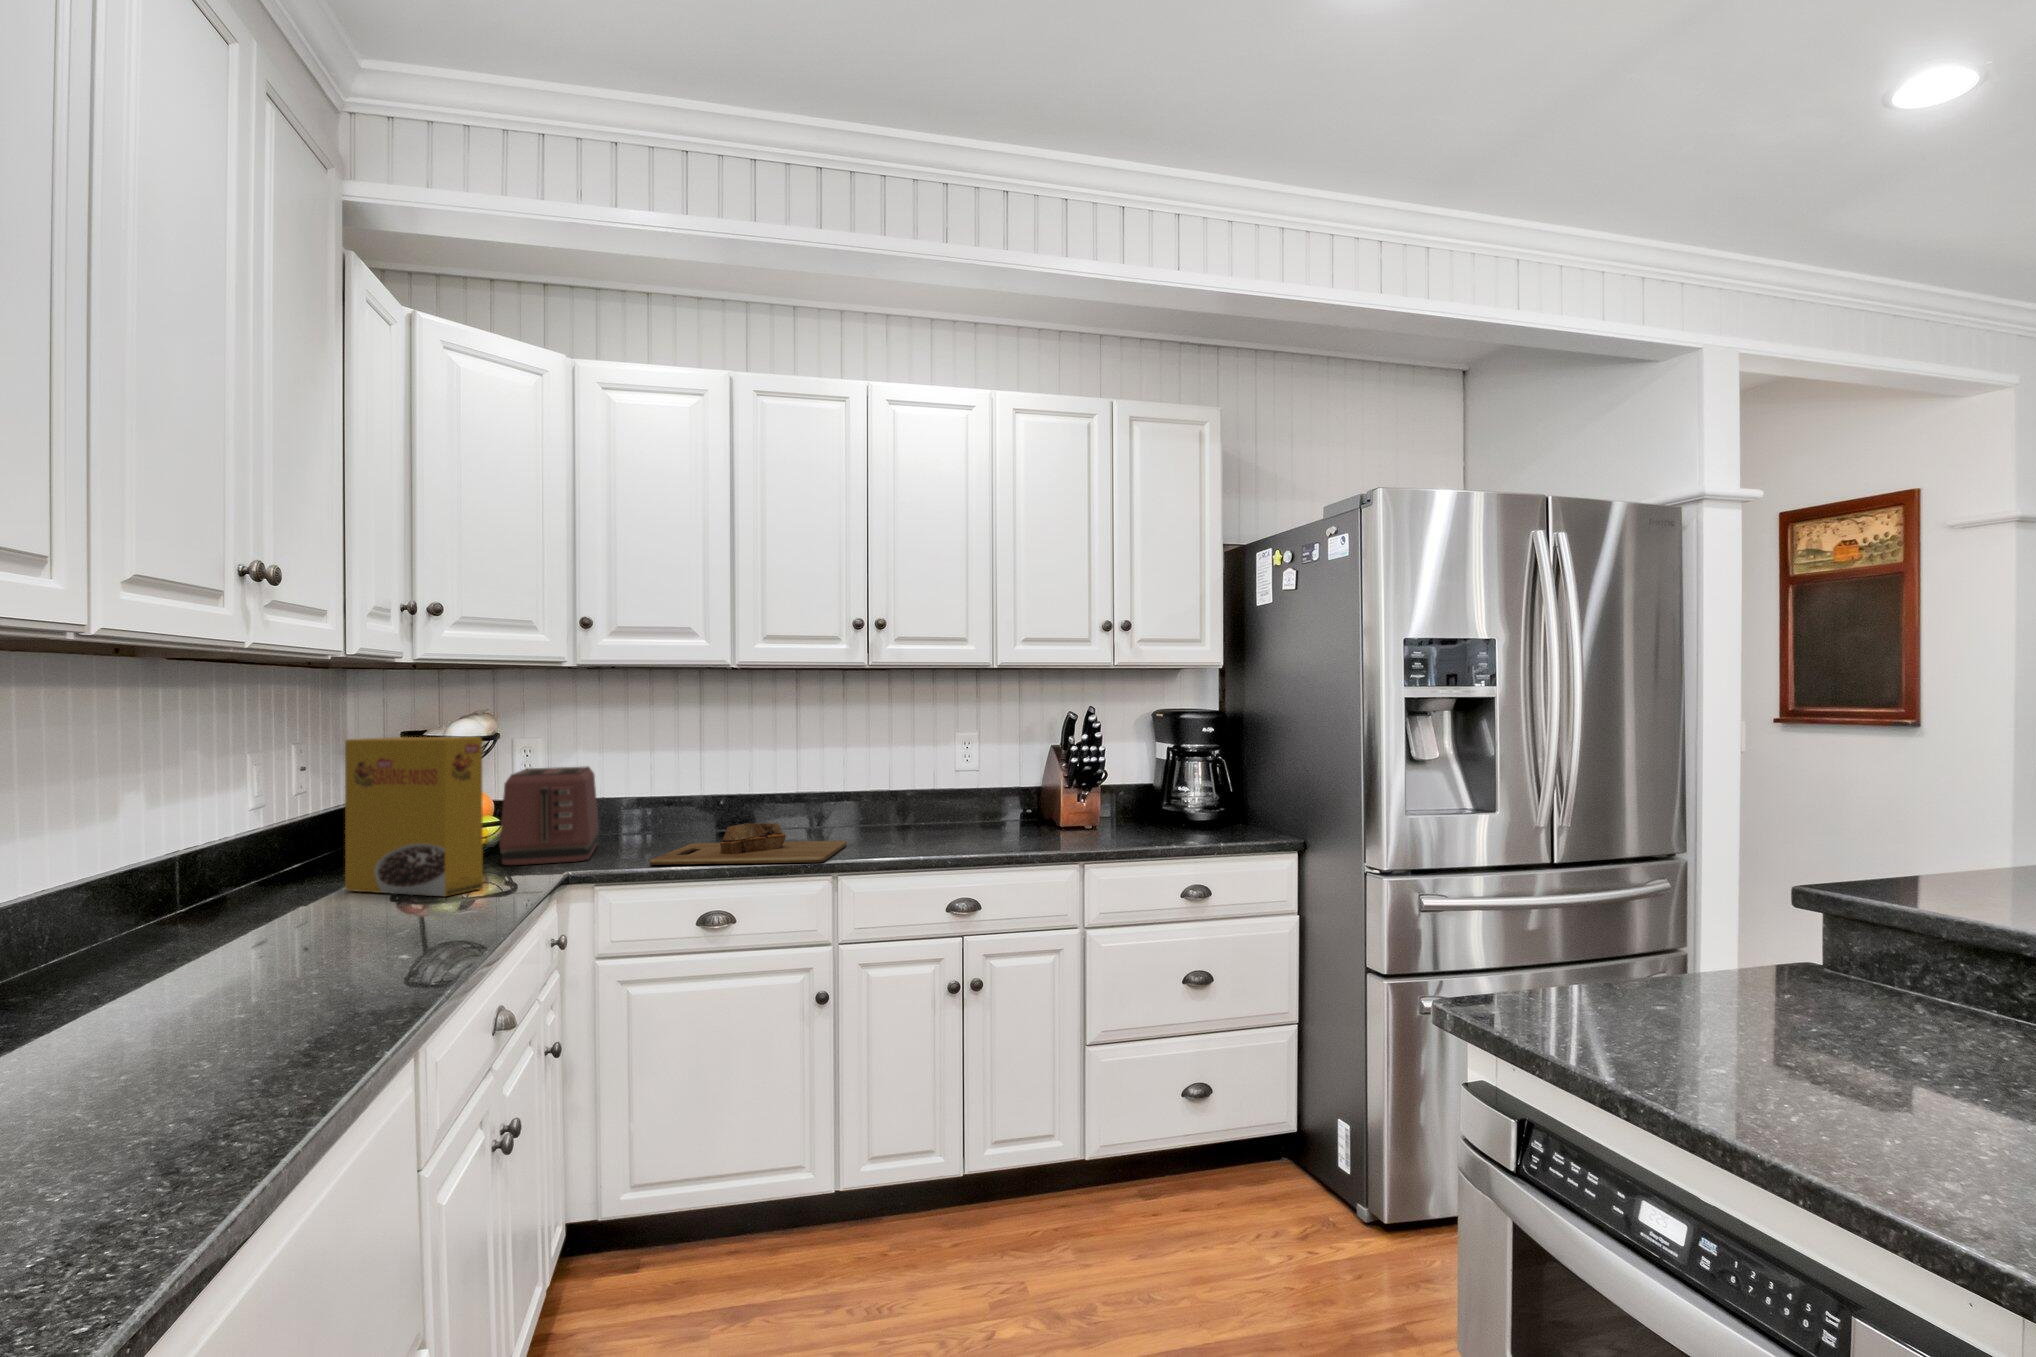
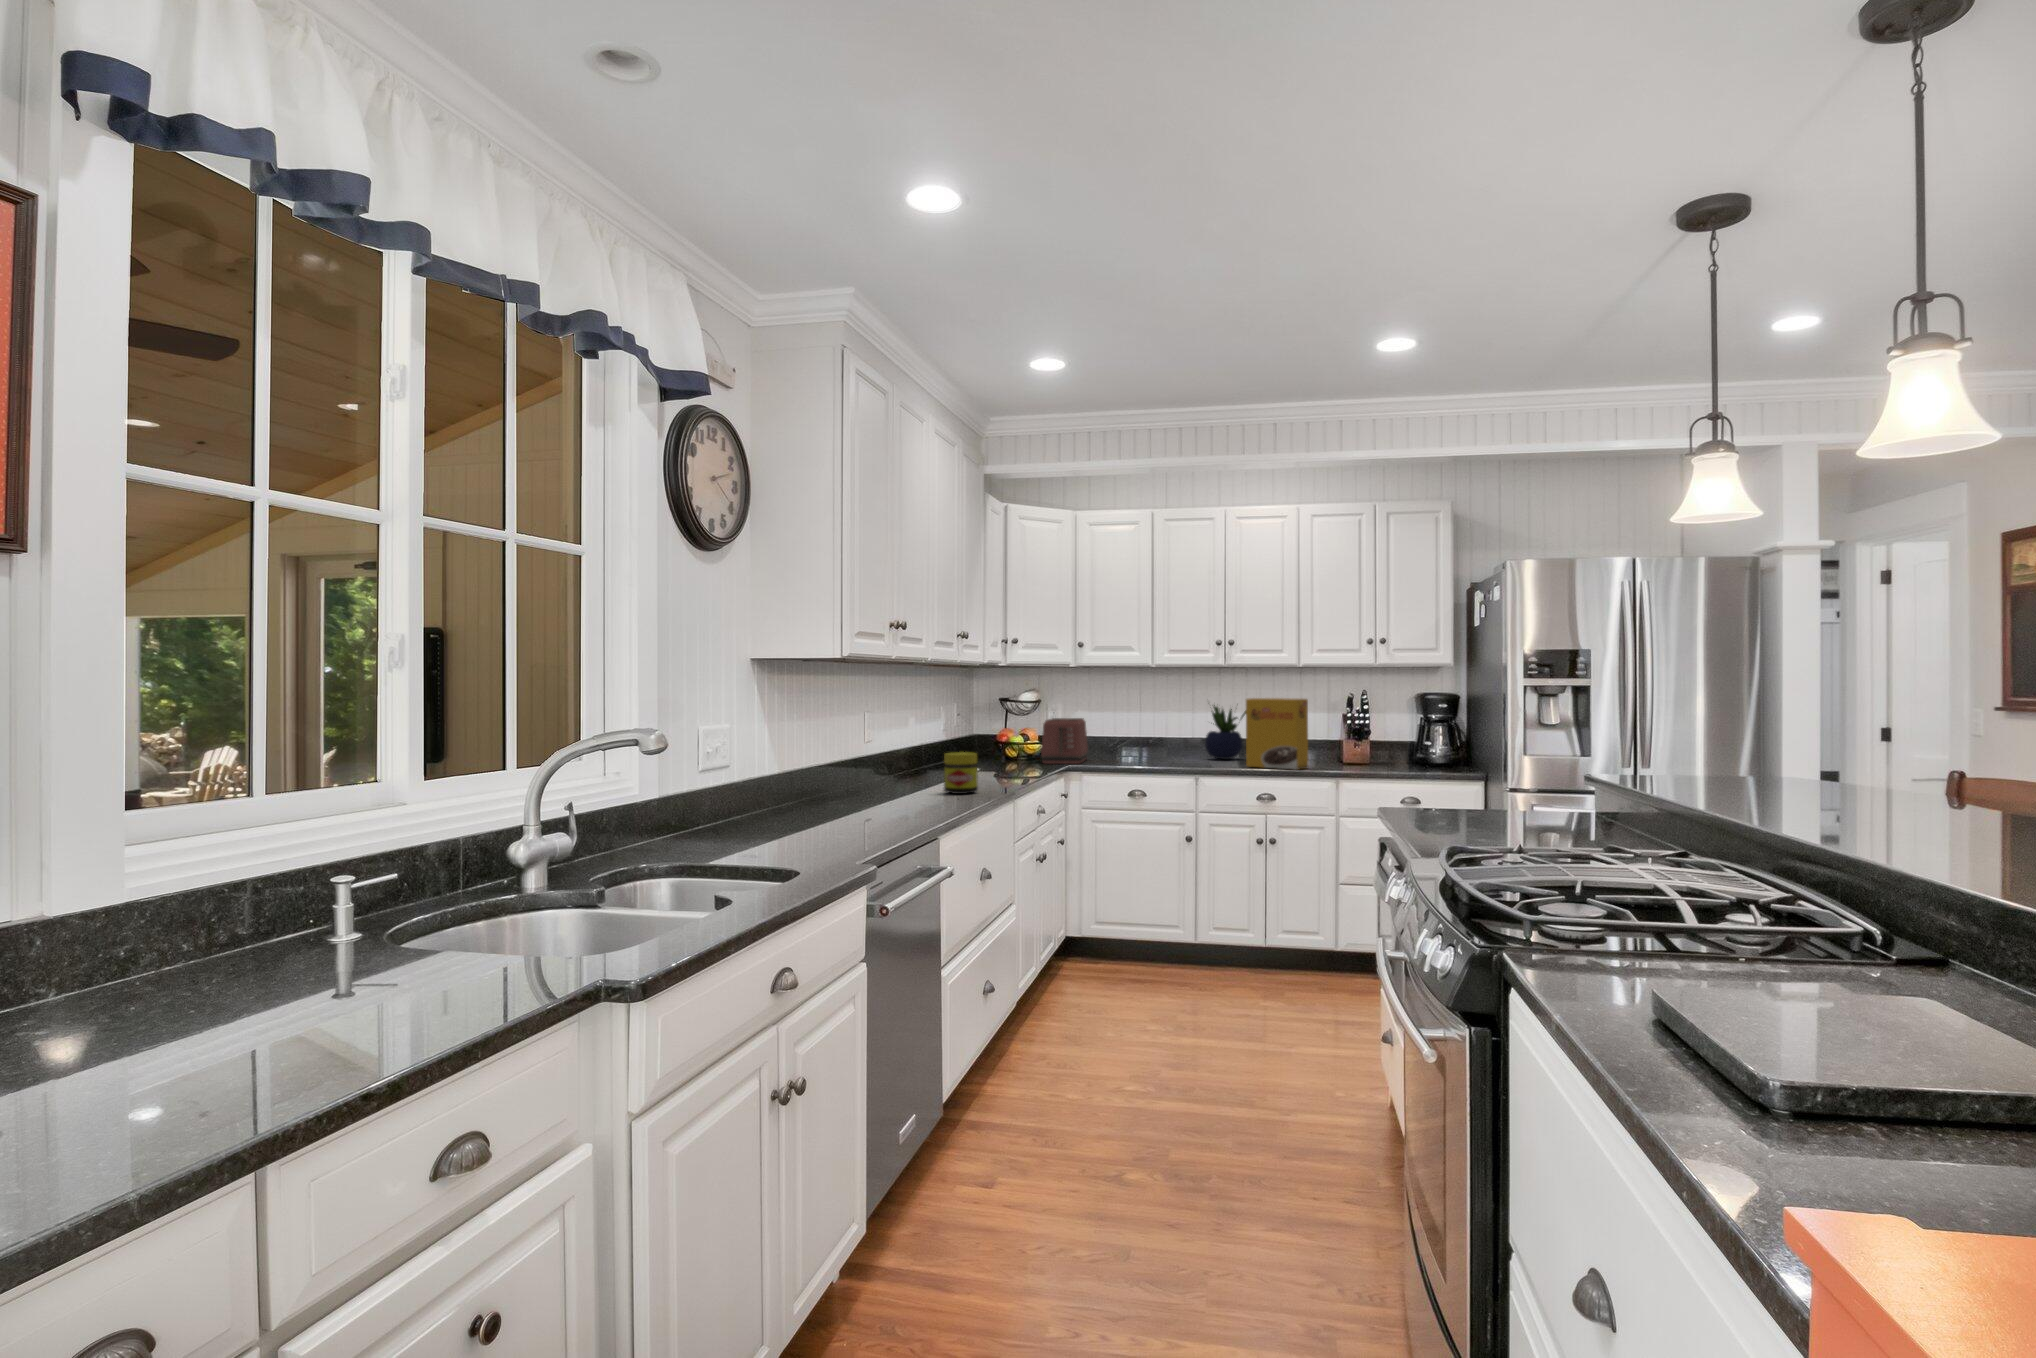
potted plant: none [818,722,897,830] -> present [1205,705,1246,759]
cereal box: present [345,737,483,896] -> present [1246,698,1308,770]
cutting board: present [650,823,847,865] -> none [1107,749,1210,769]
jar: none [133,912,272,1069] -> present [944,752,978,794]

